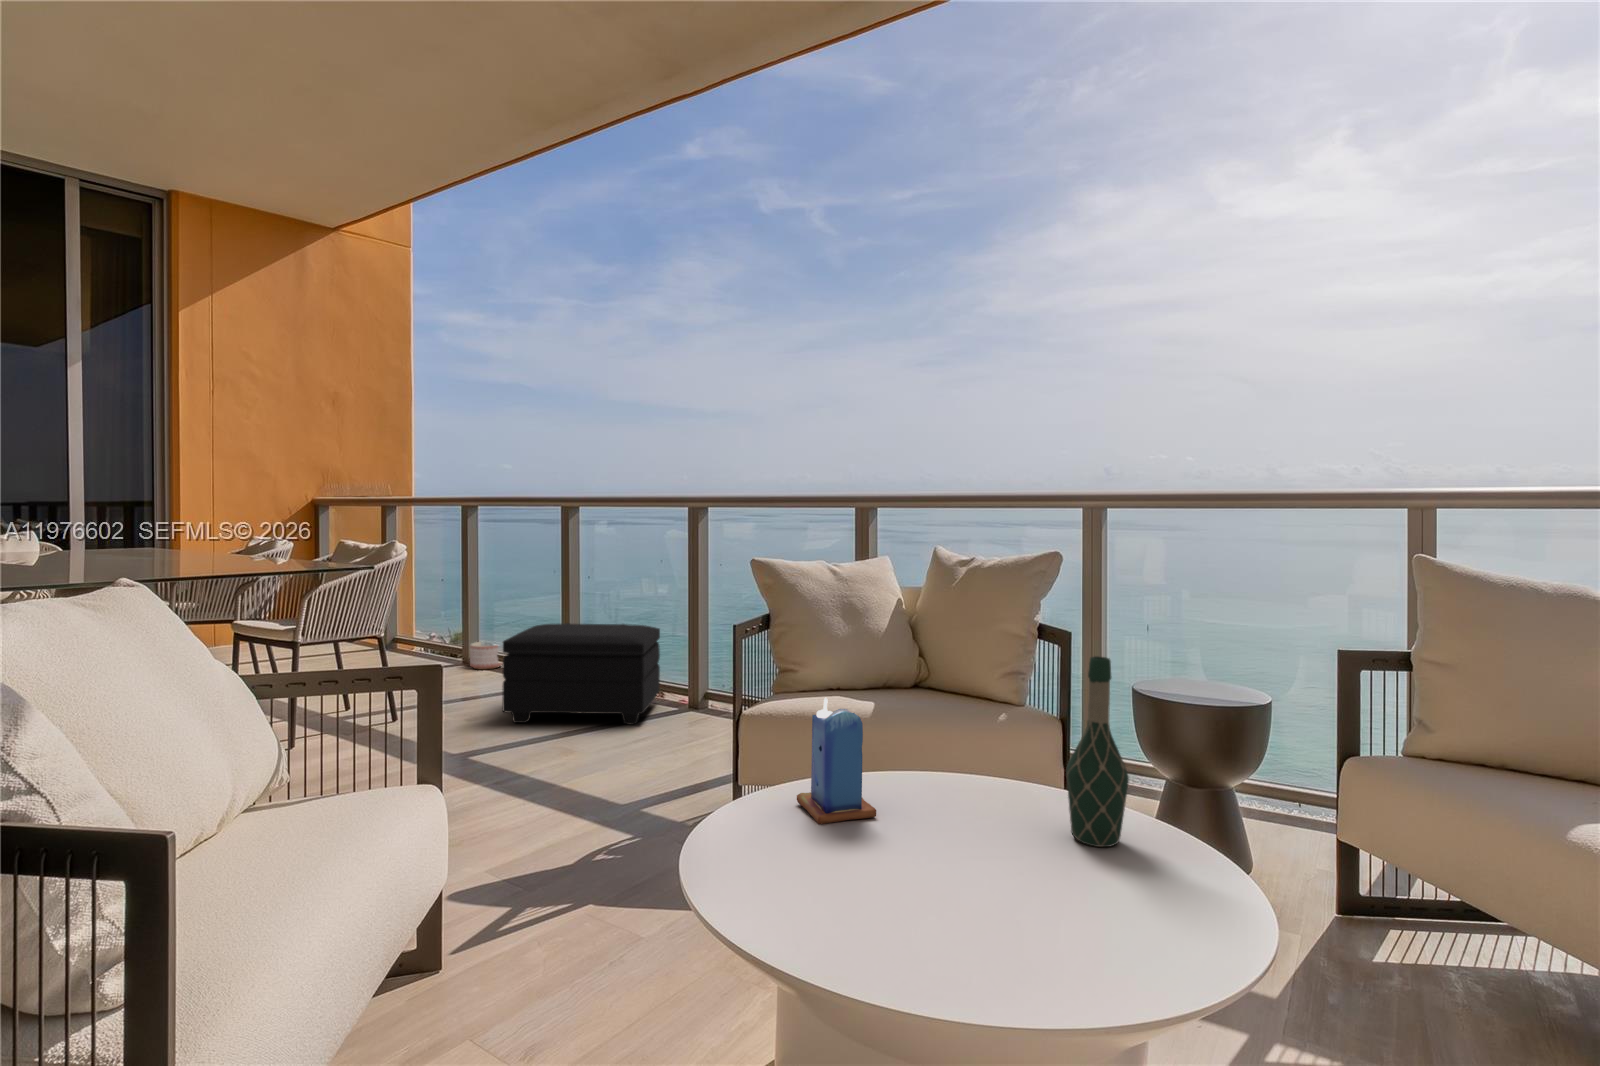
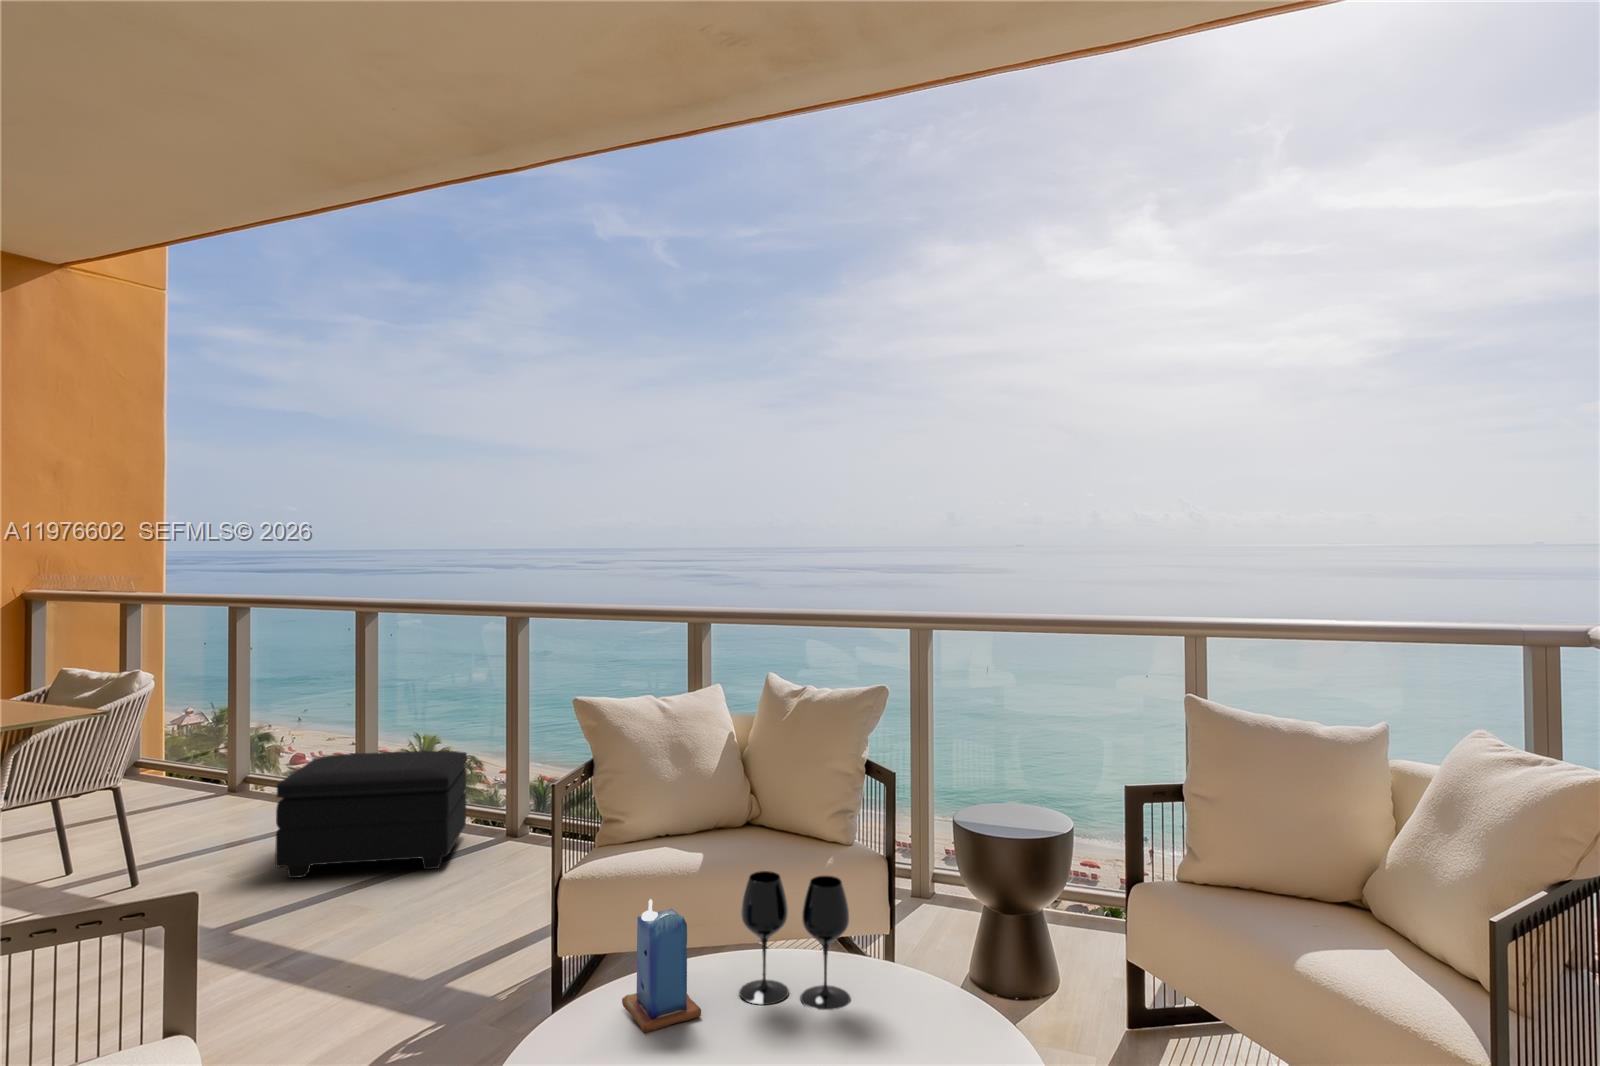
planter: present [470,642,502,669] -> none [228,767,271,803]
wine bottle: present [1066,656,1129,847] -> none [876,849,929,1030]
wine glass: none [915,683,1035,826] -> present [739,871,850,1010]

